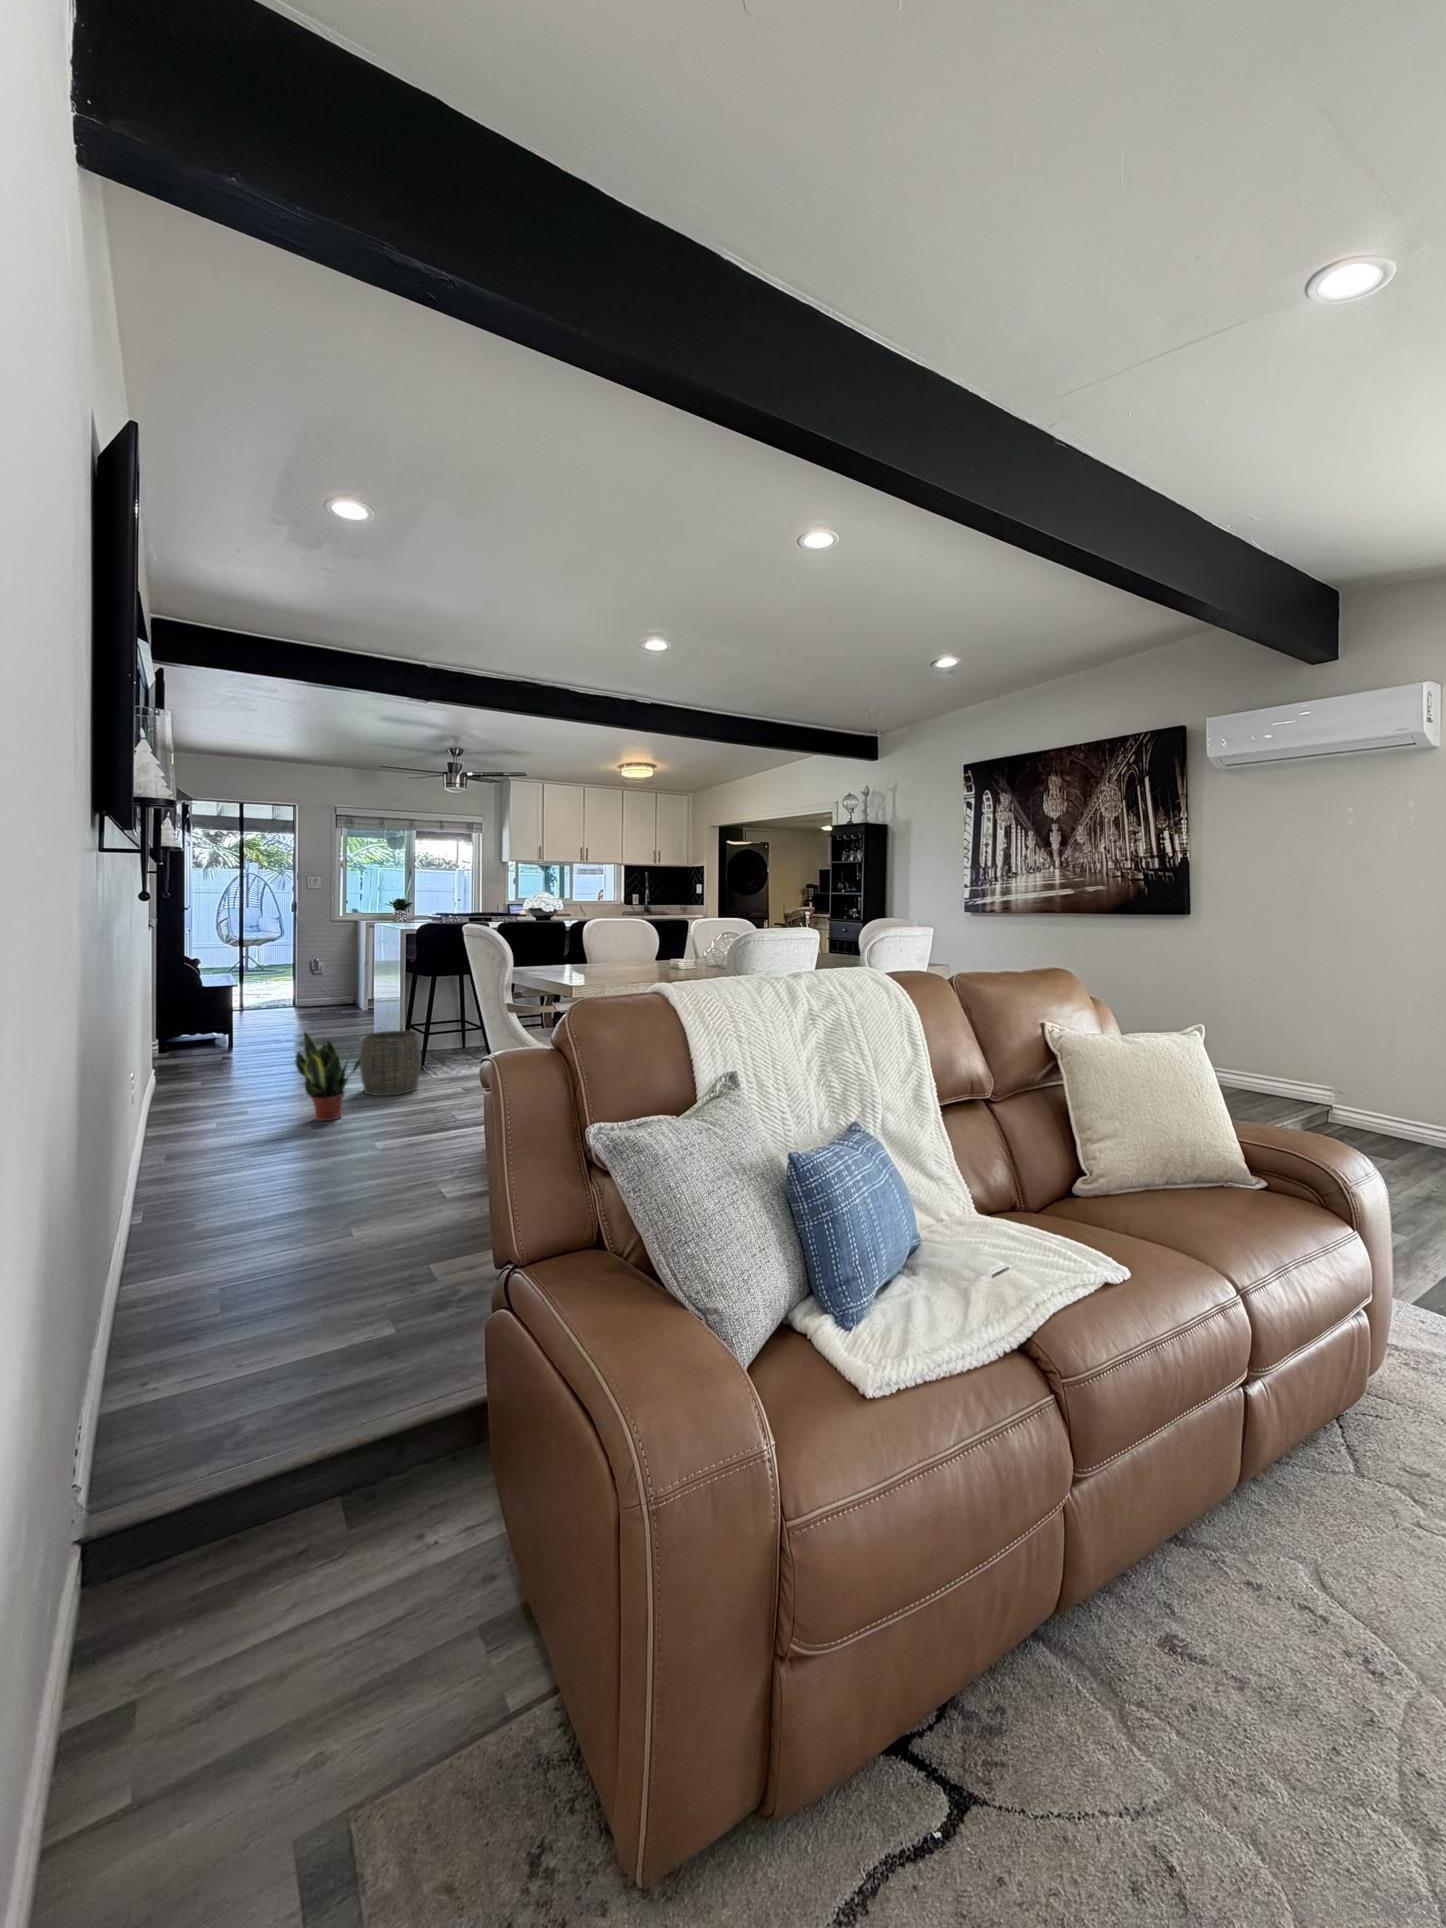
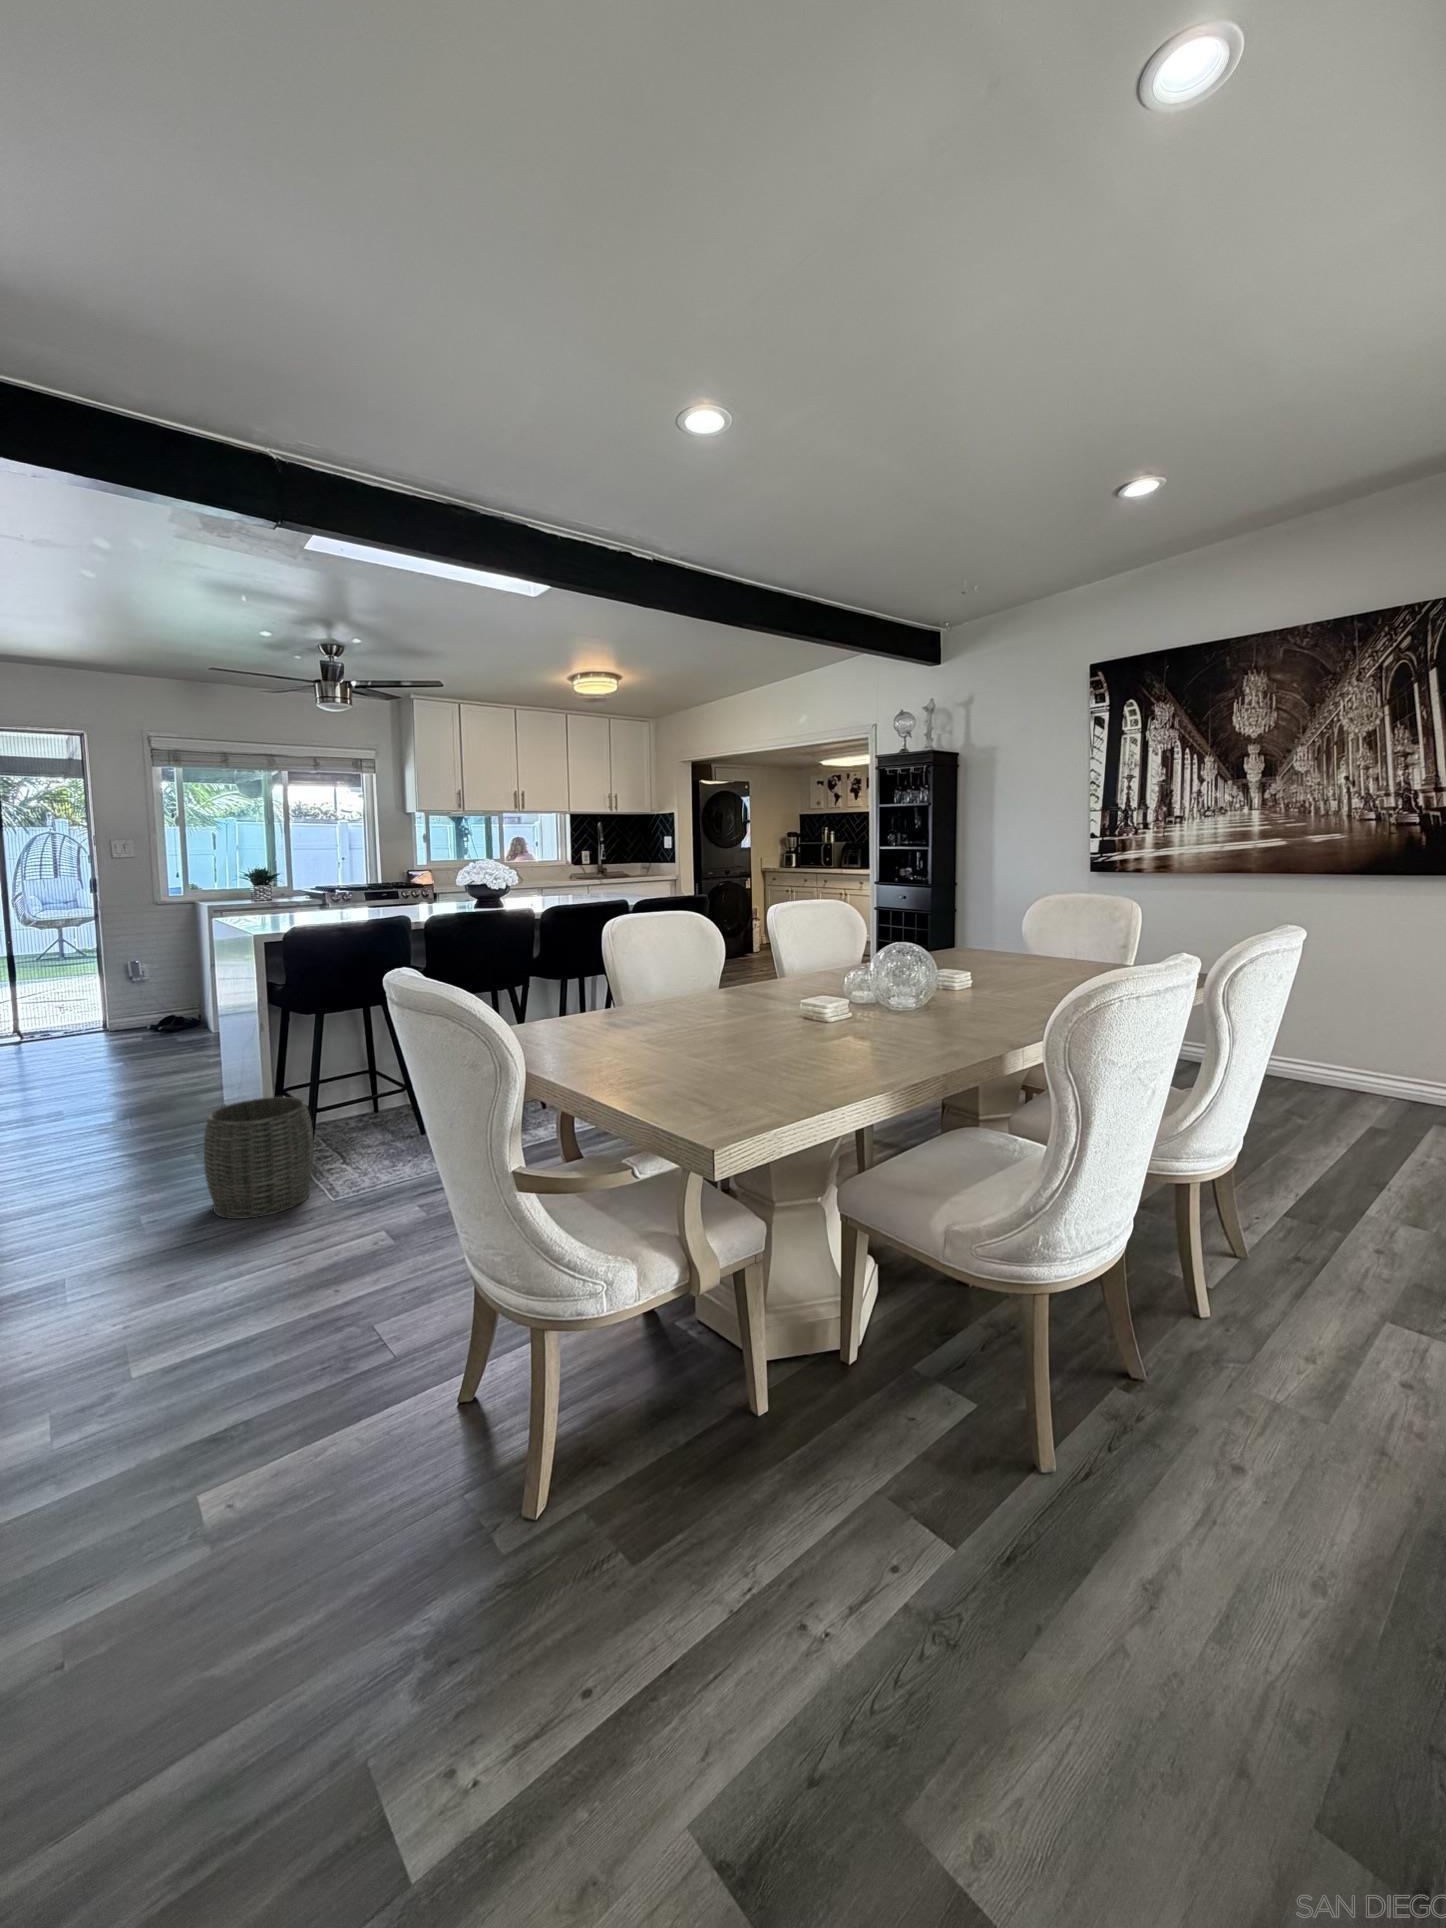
potted plant: present [295,1032,361,1121] -> none [69,1137,202,1303]

